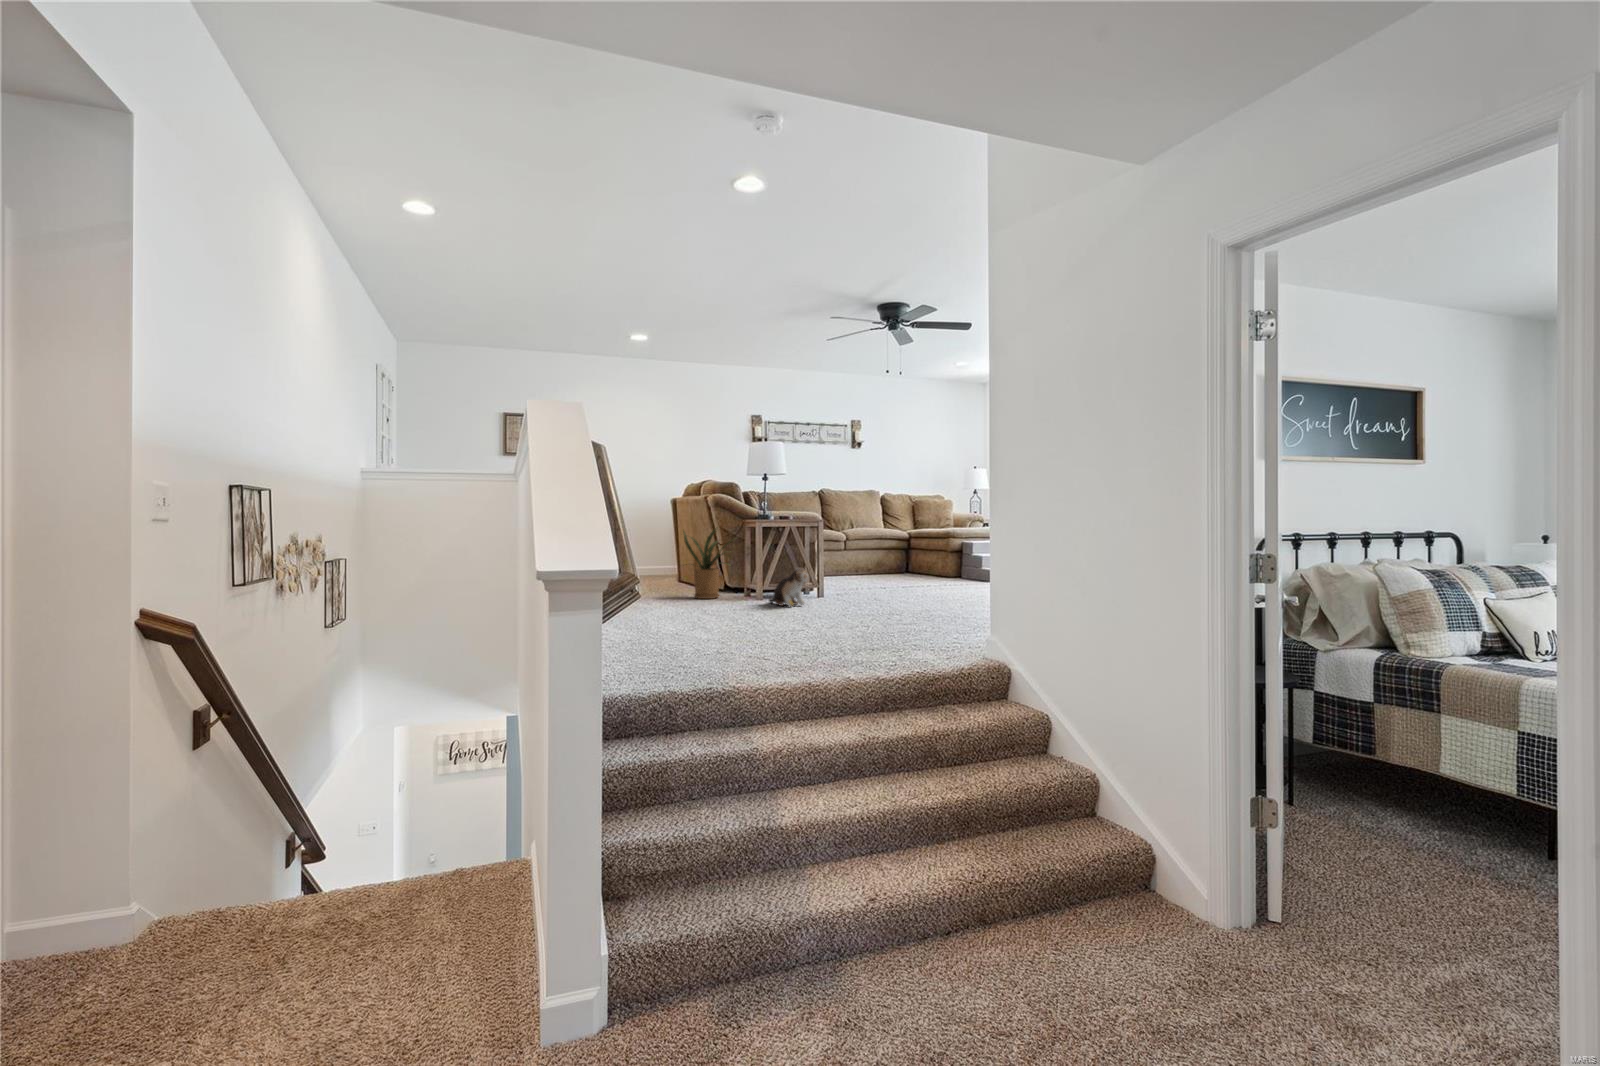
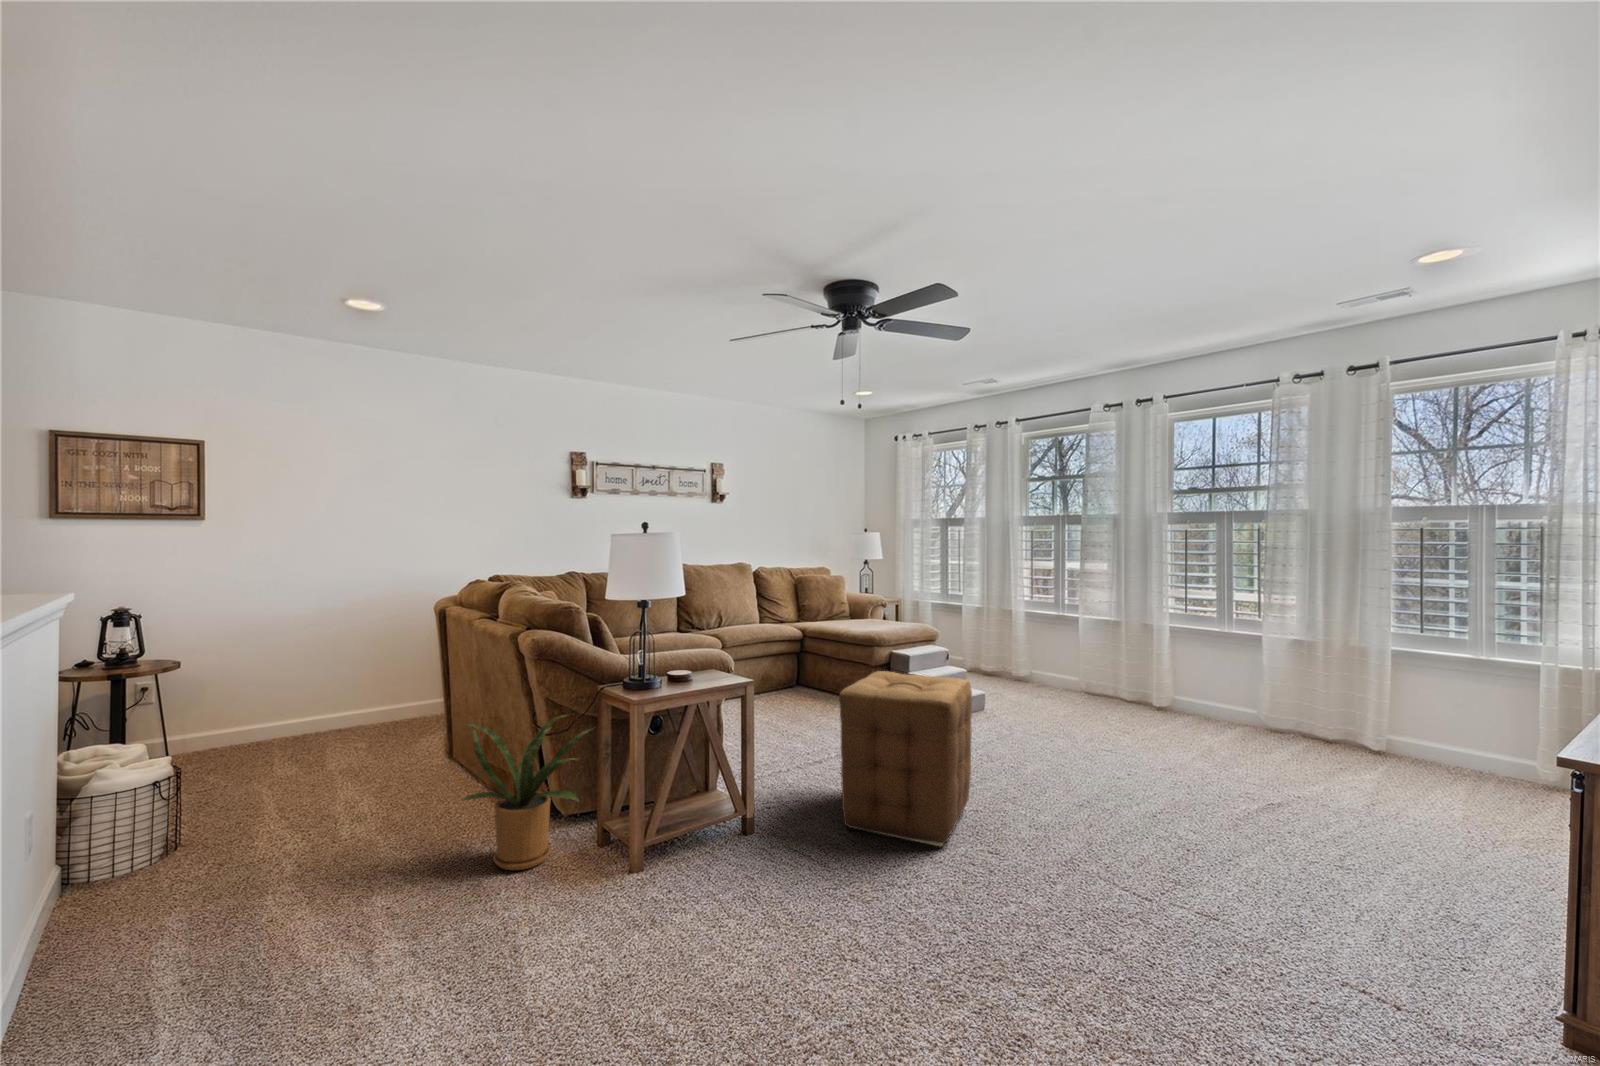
ottoman: none [868,519,952,601] -> present [839,671,972,846]
plush toy: present [769,568,810,607] -> none [666,836,779,924]

